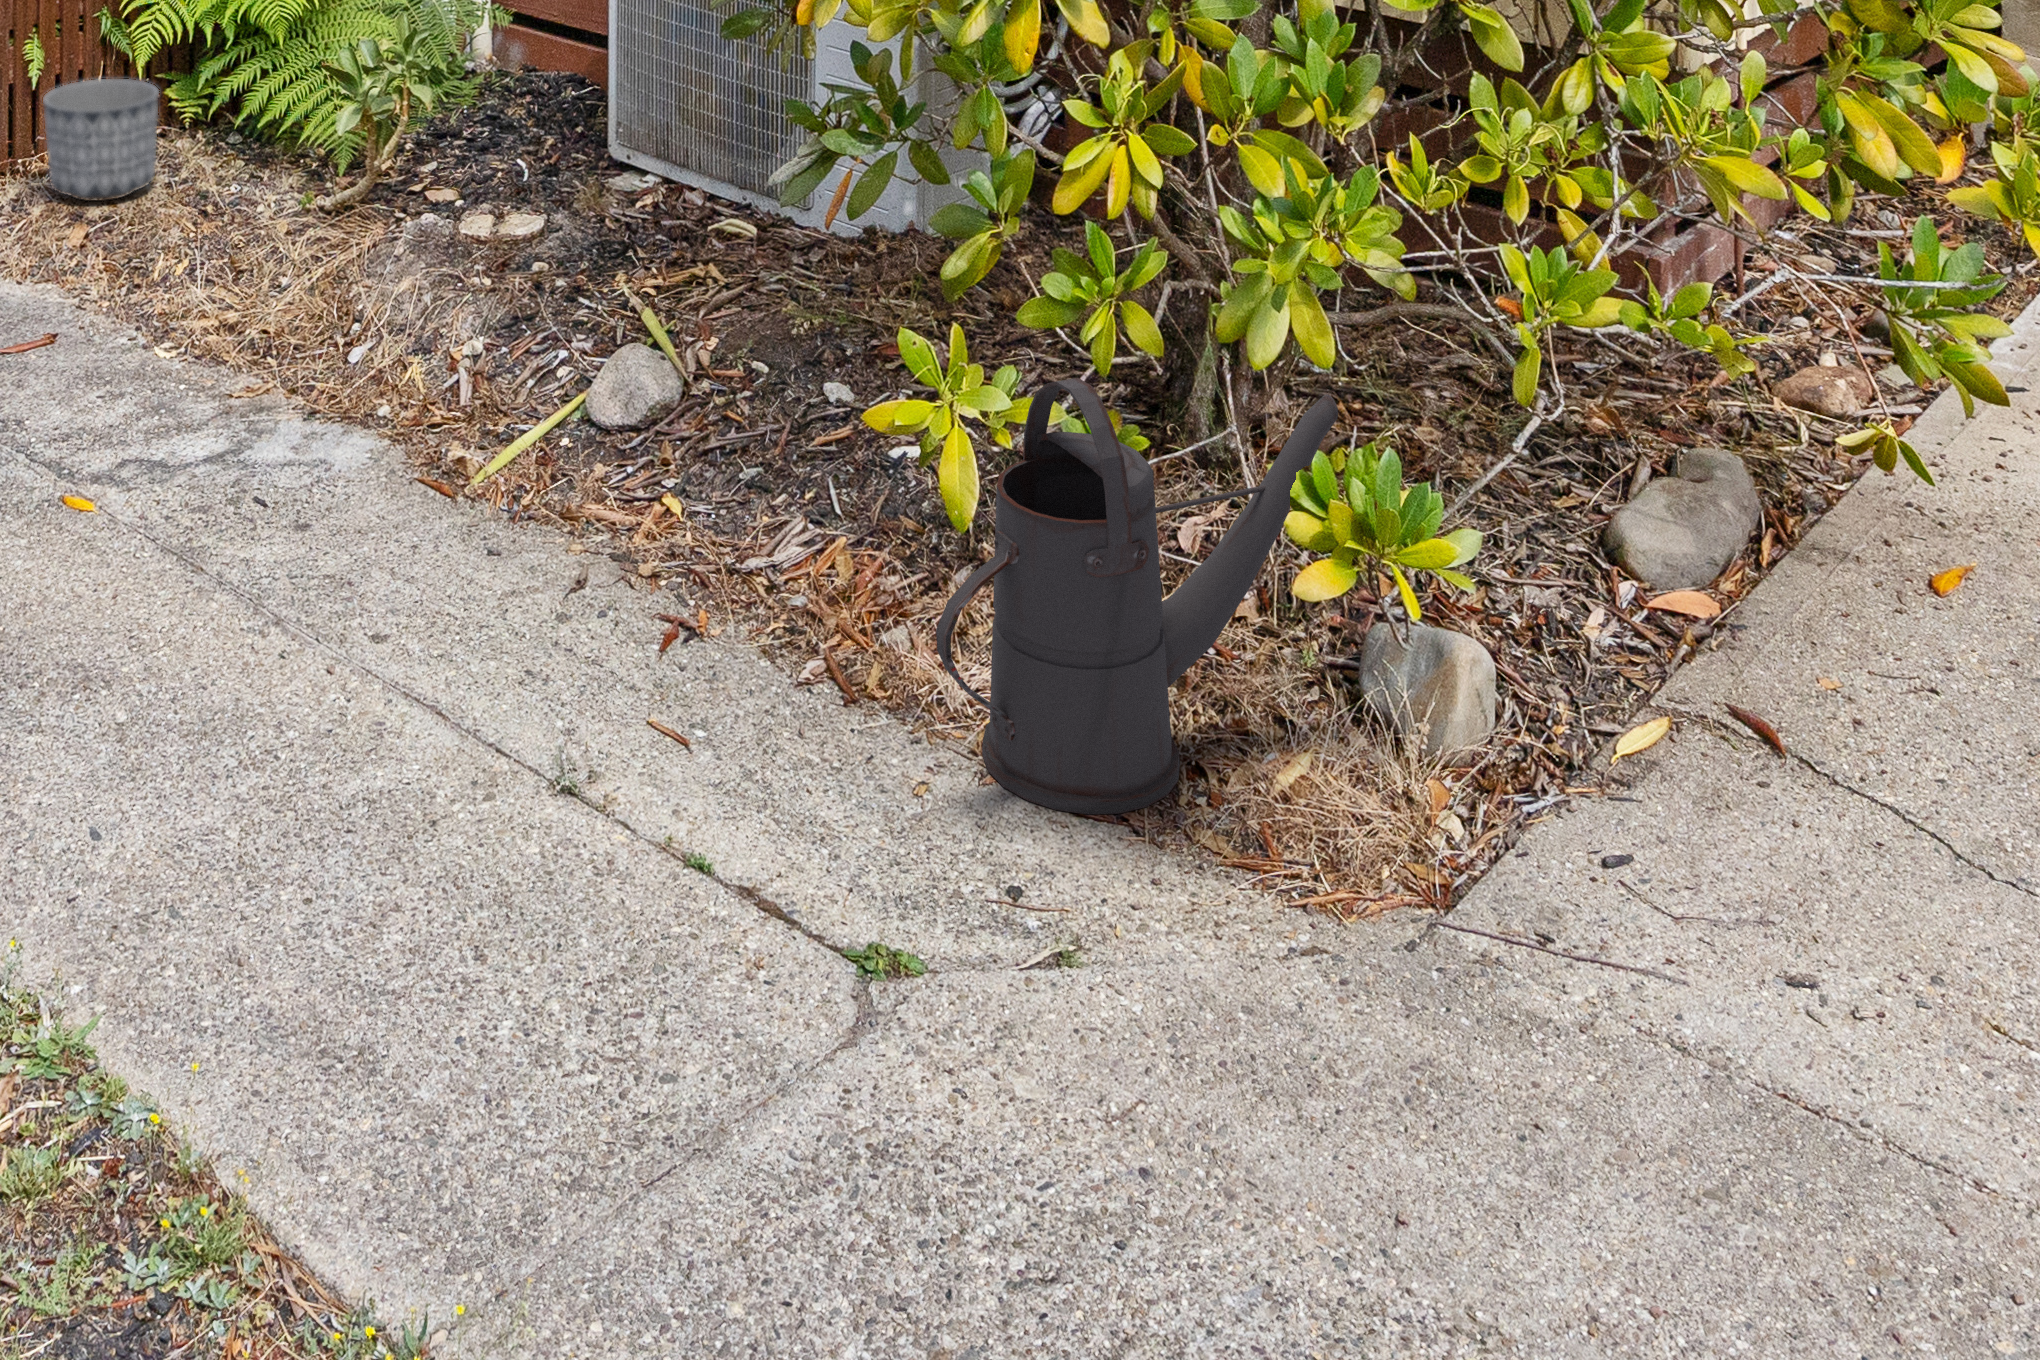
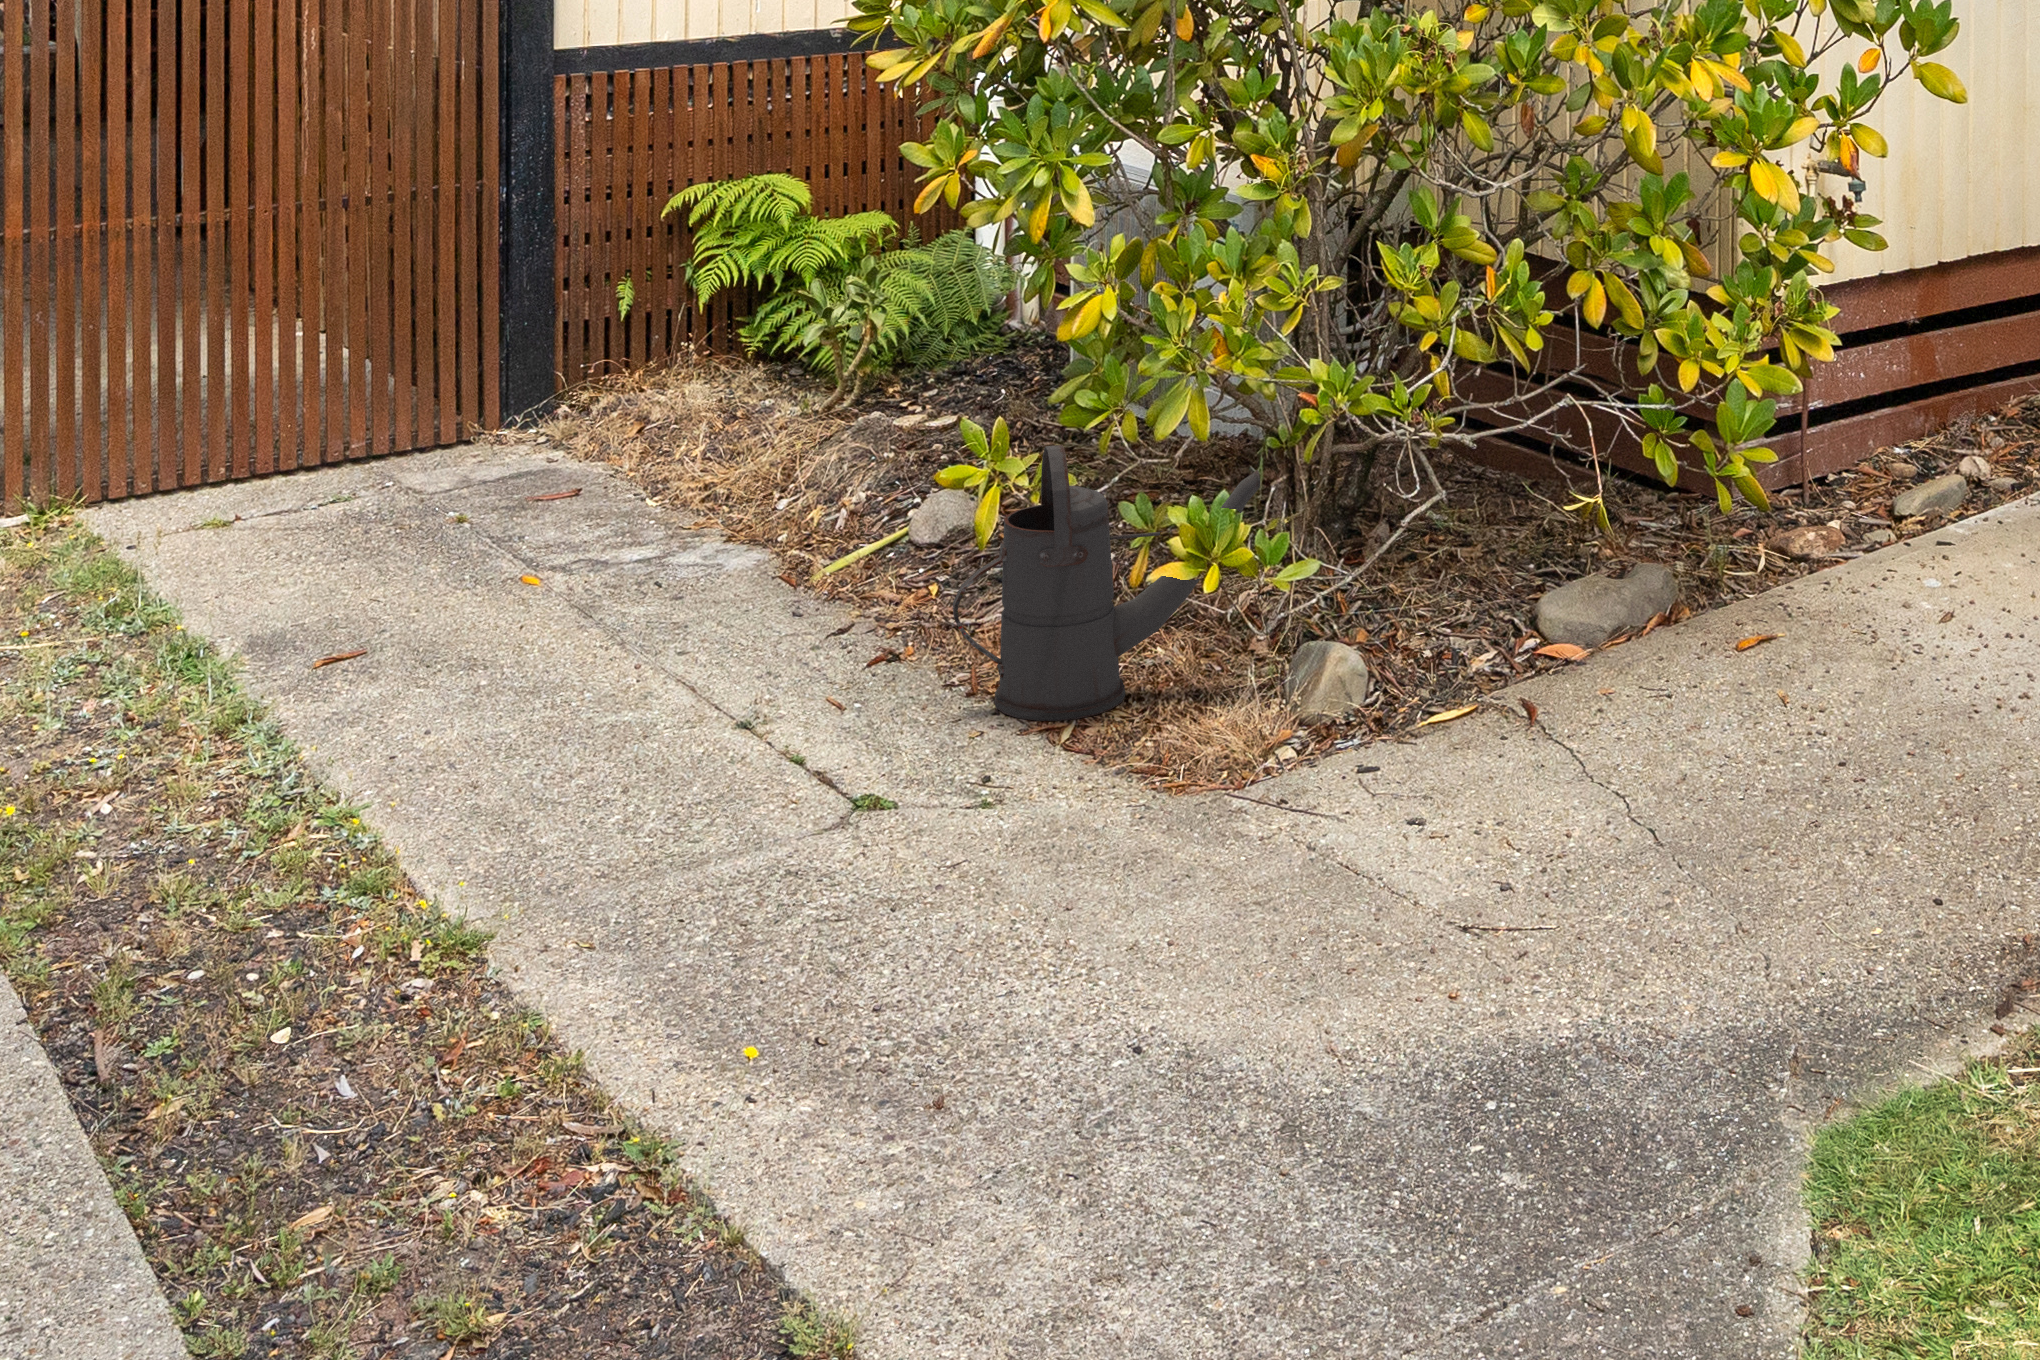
planter: present [43,79,159,201] -> none [625,317,720,410]

